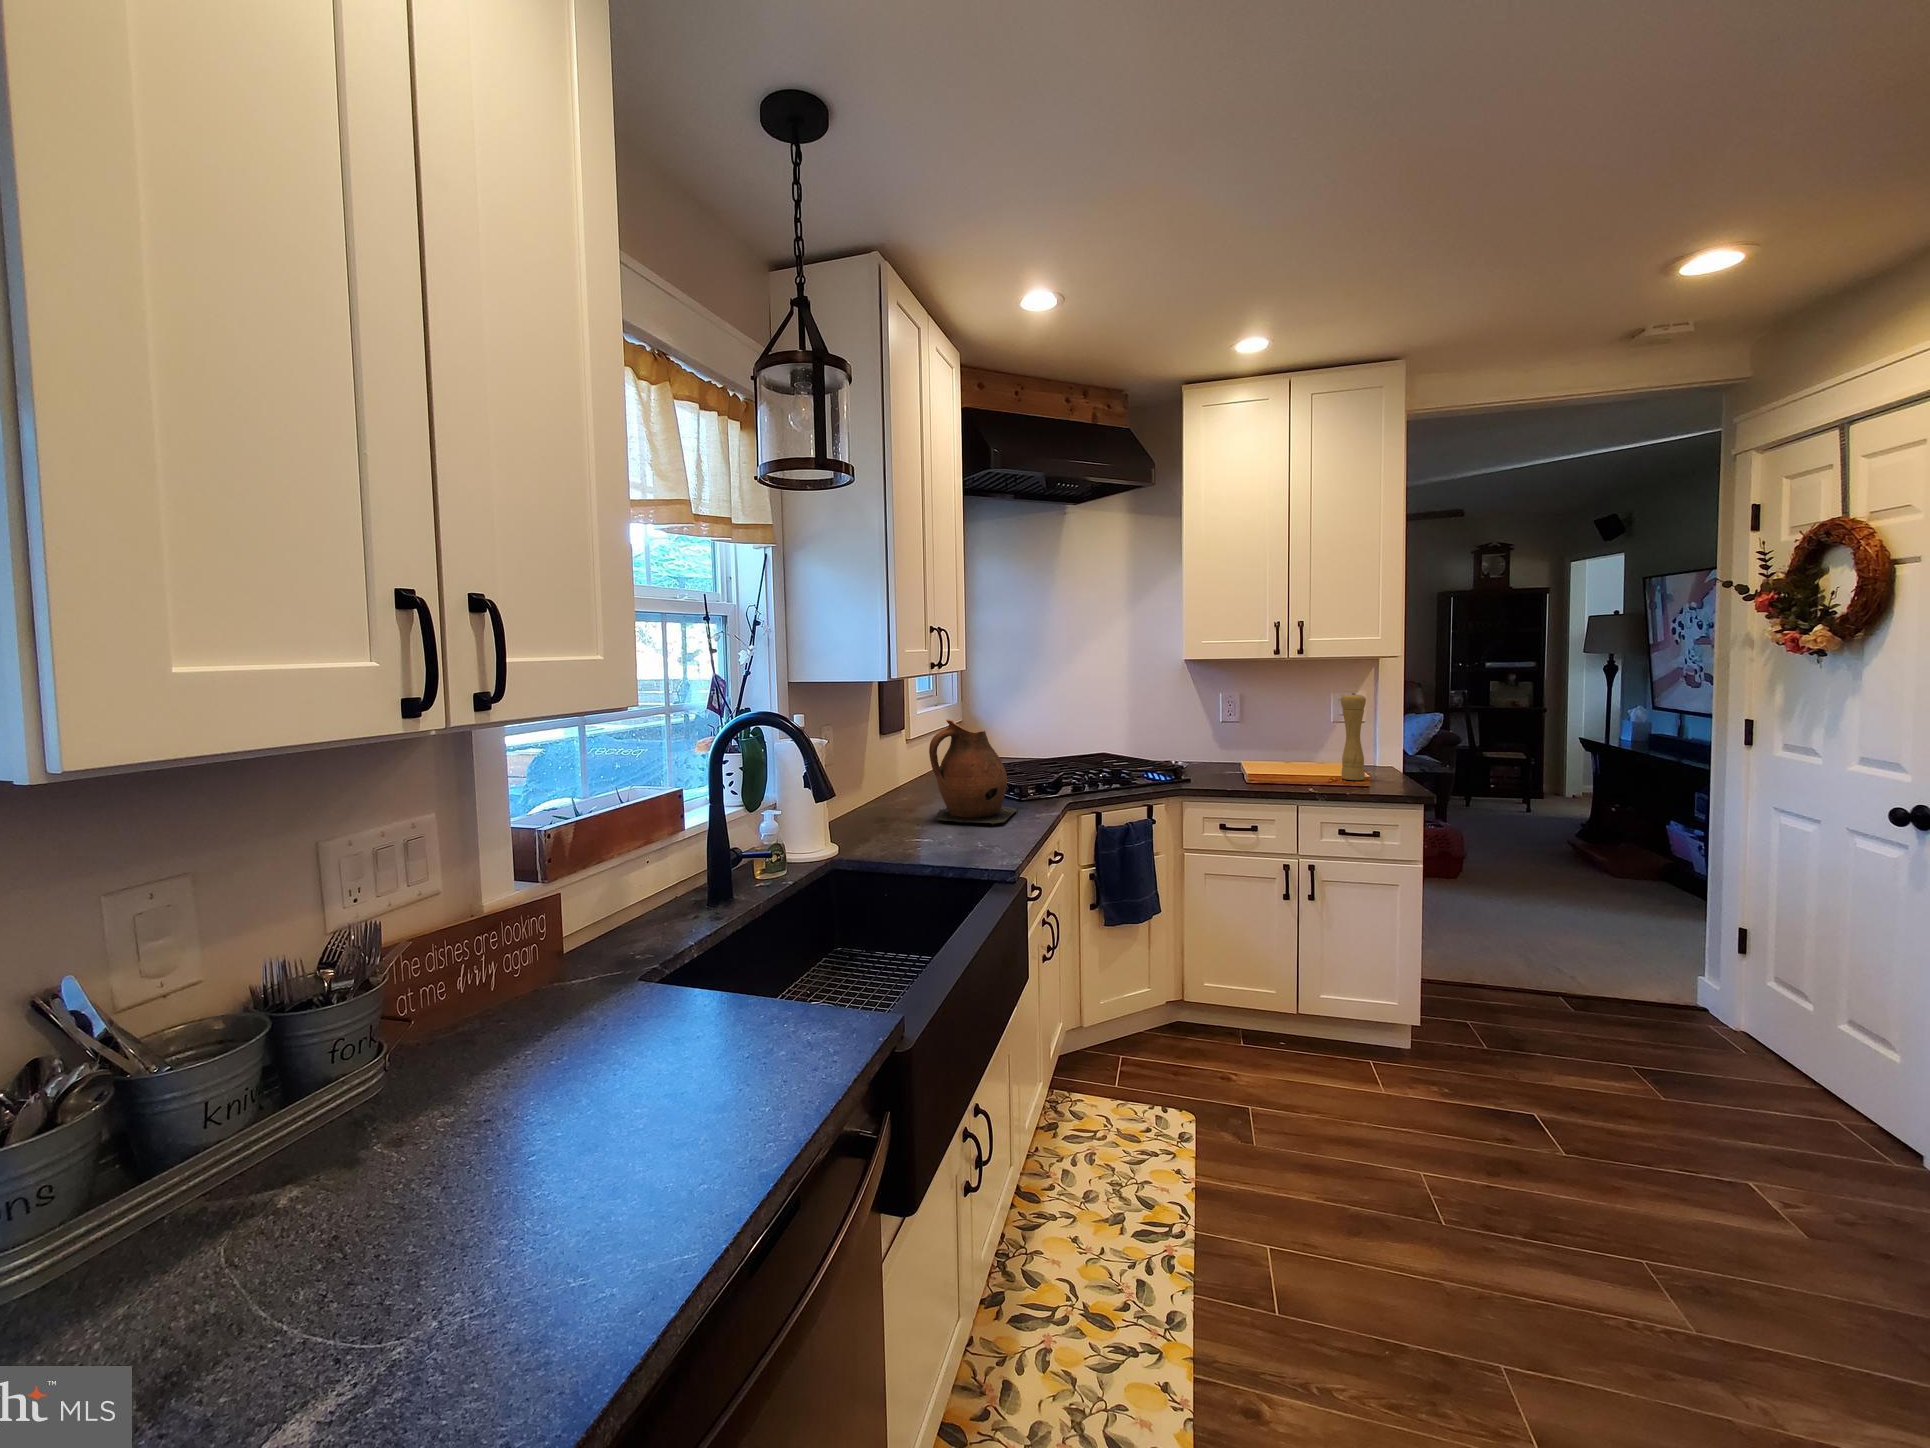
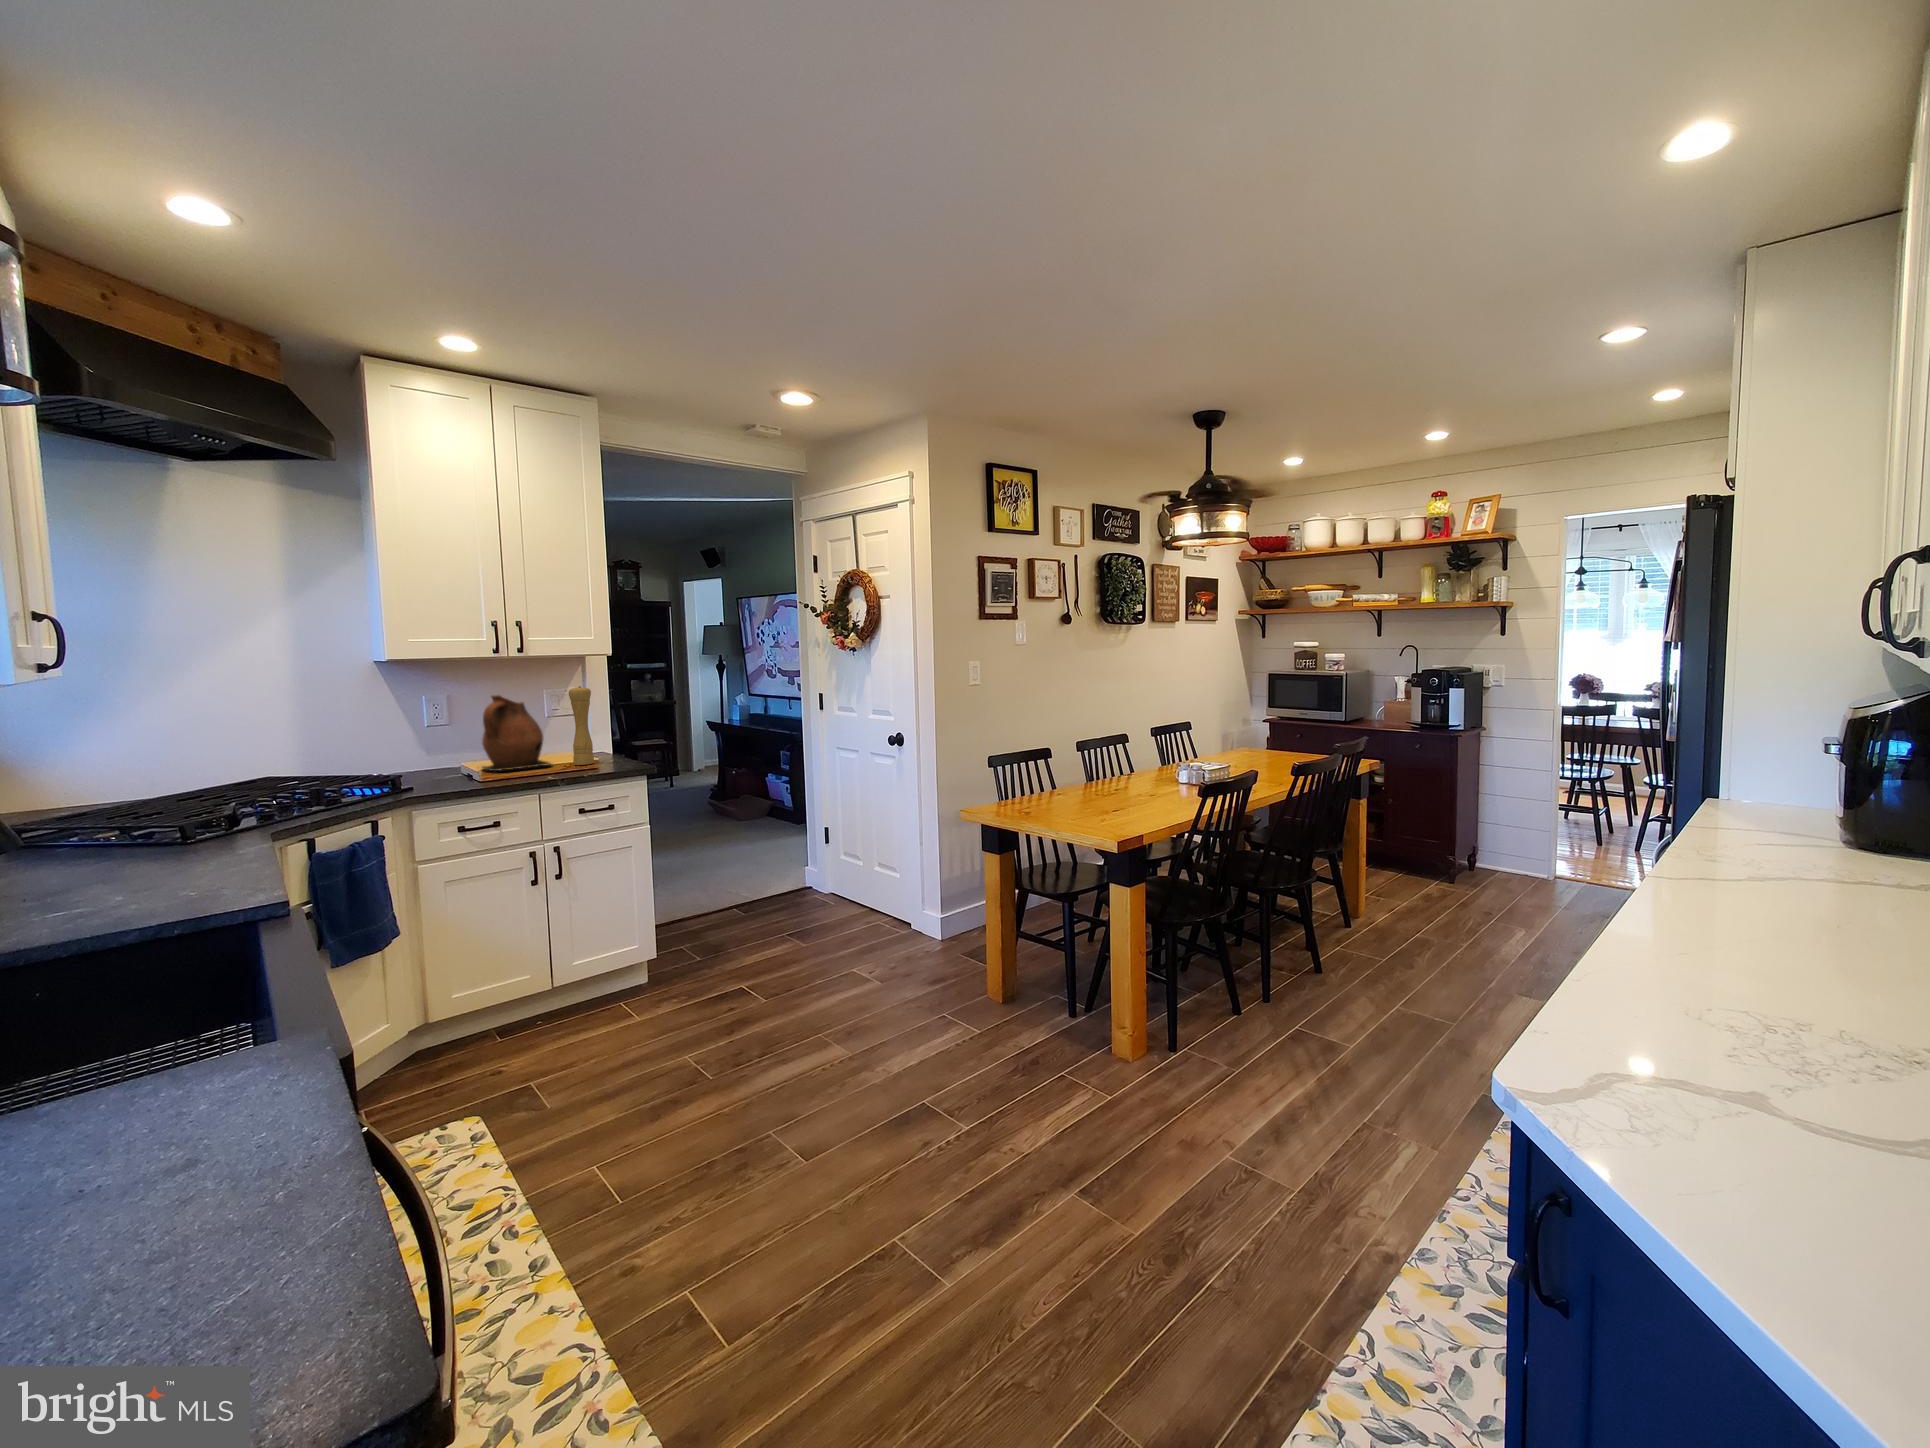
ceramic pitcher: present [929,719,1018,825] -> present [482,695,551,771]

